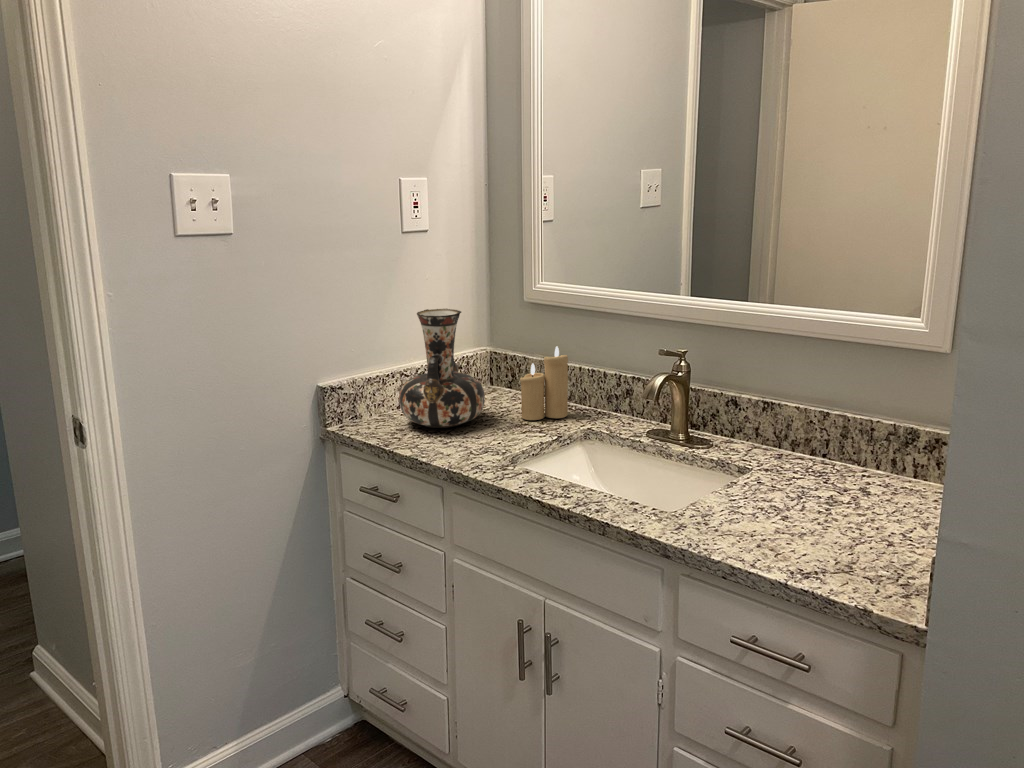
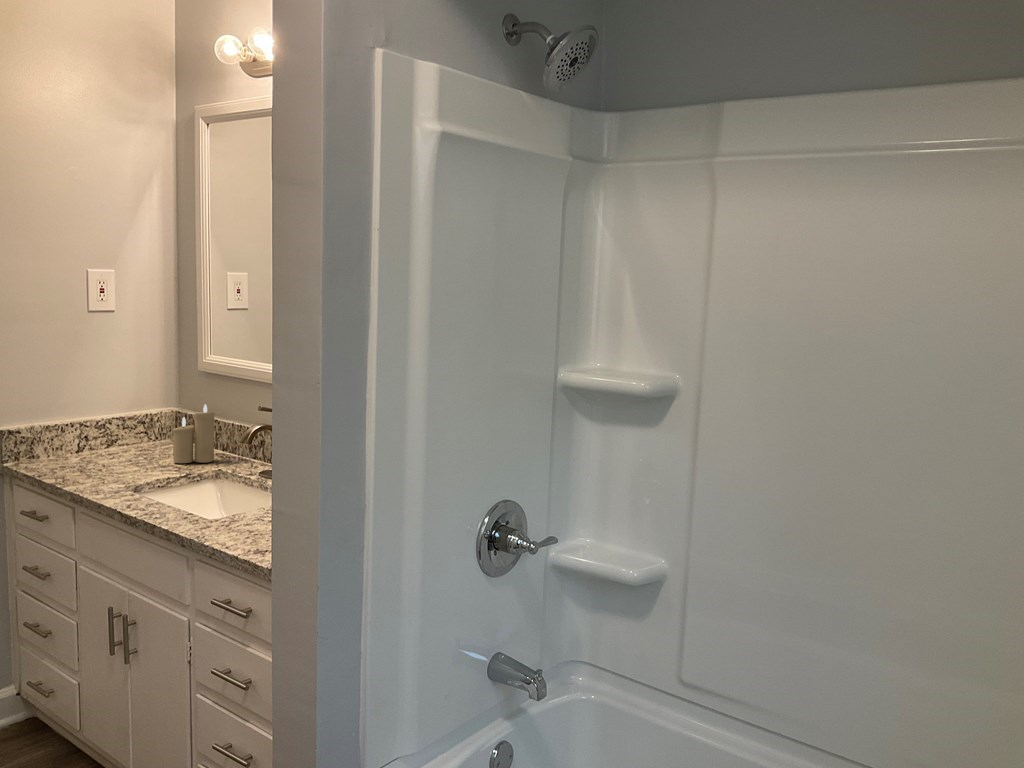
decorative vase: present [399,309,485,428] -> none [65,370,143,466]

